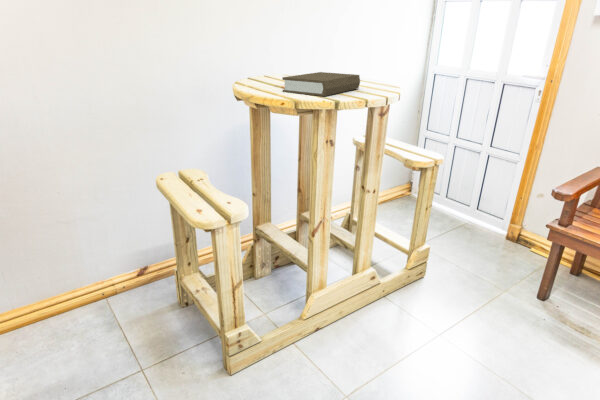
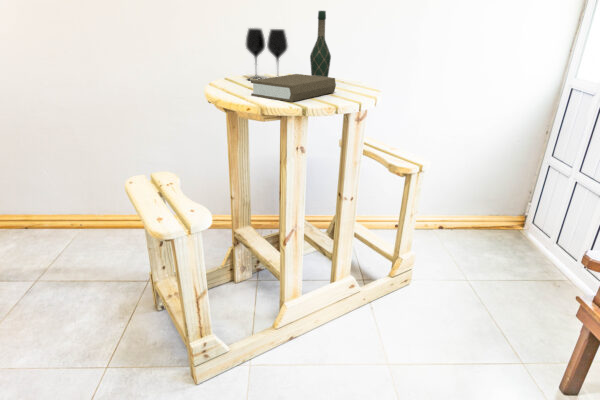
wine bottle: none [329,13,350,80] -> present [310,11,331,77]
wine glass: none [268,30,309,82] -> present [246,28,288,80]

